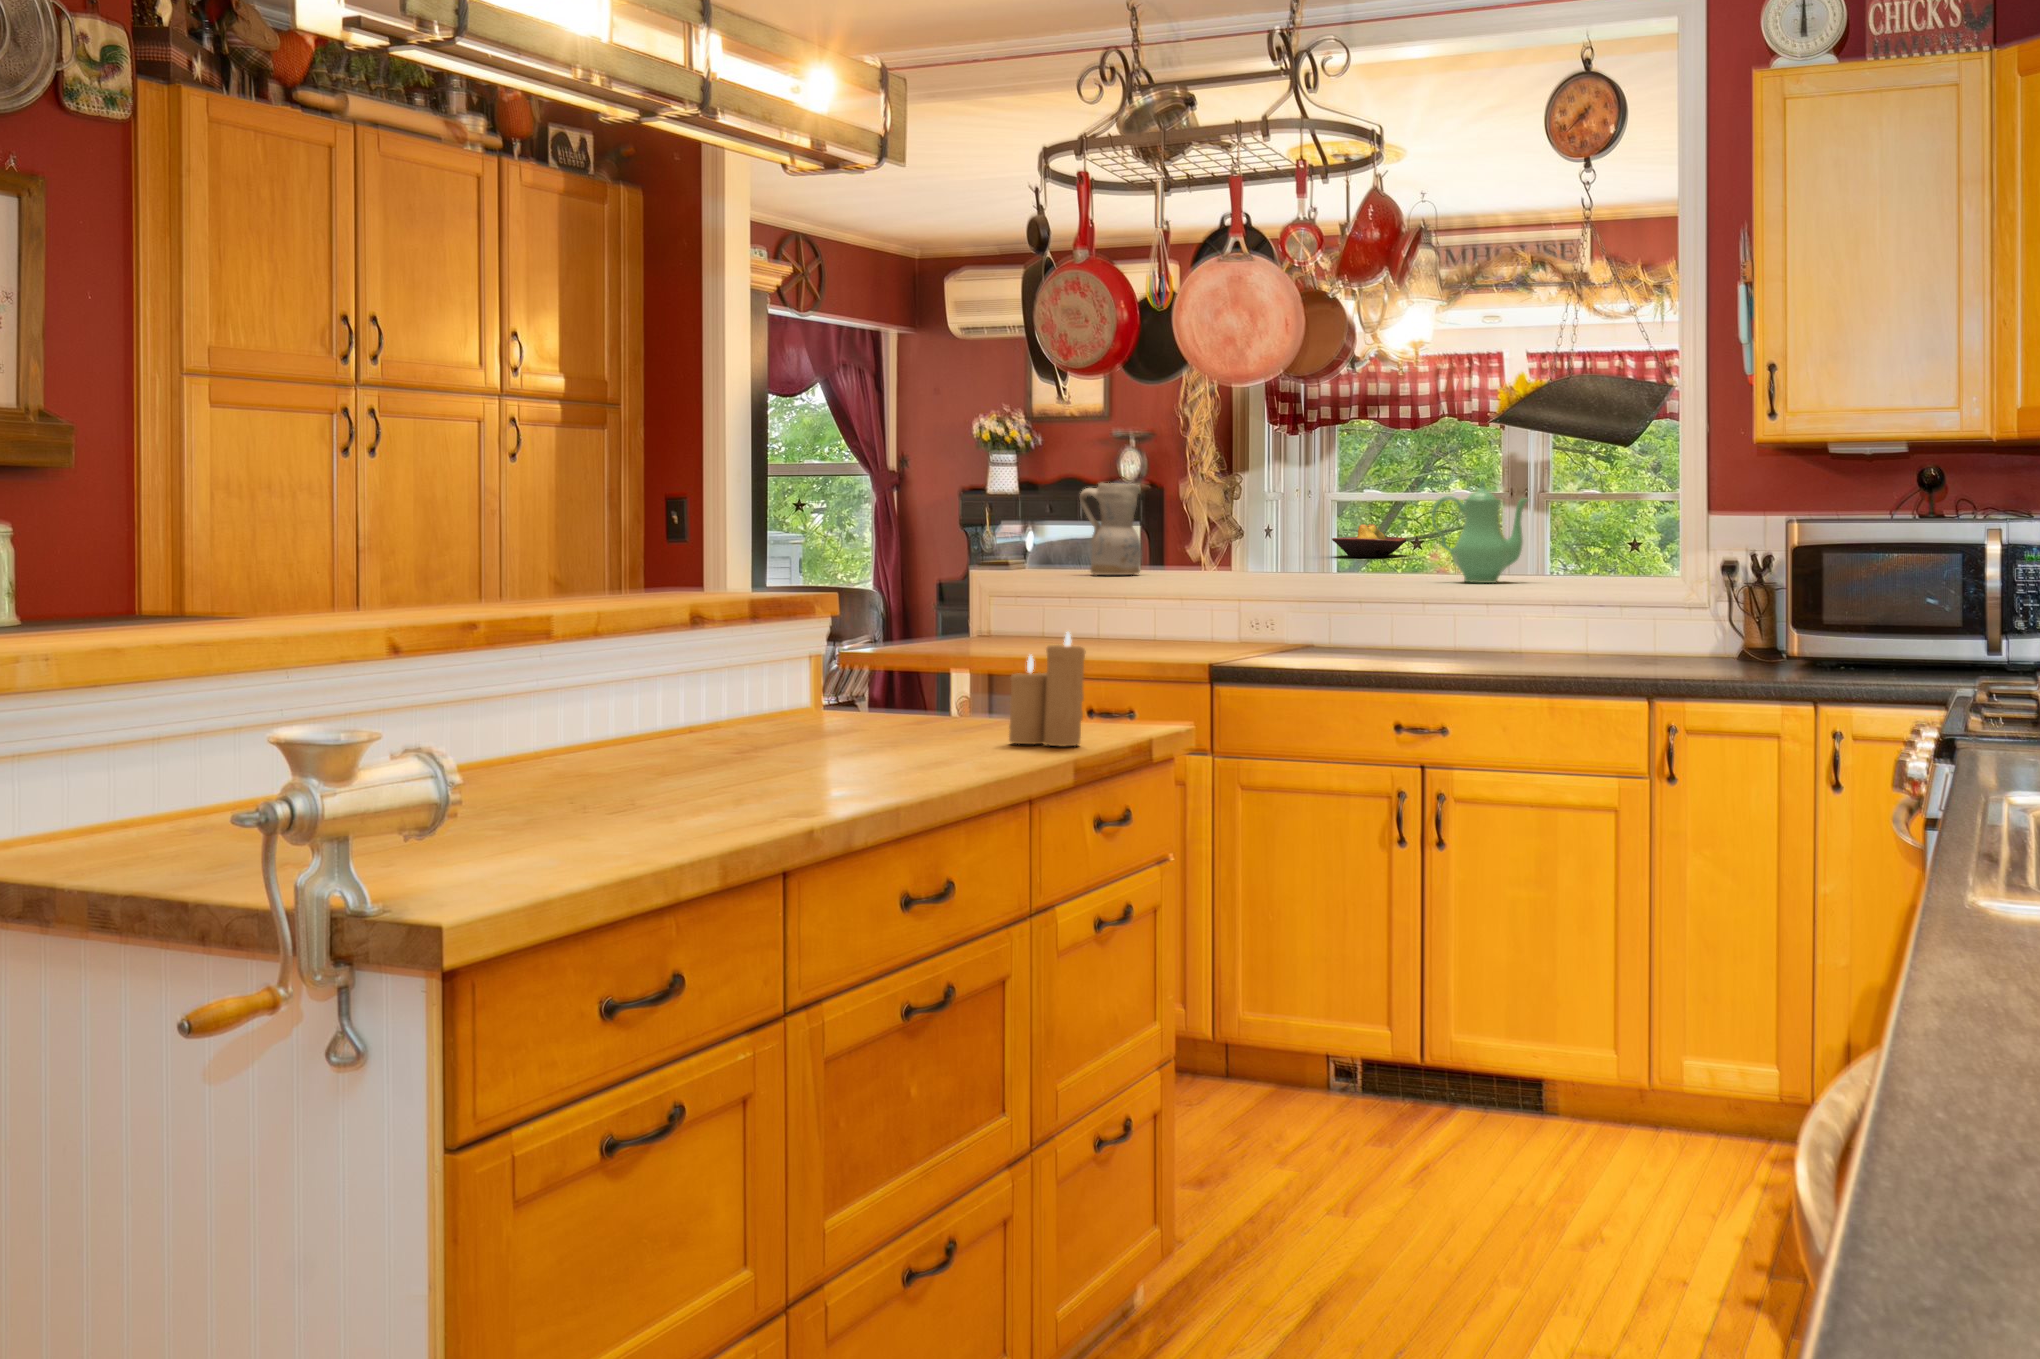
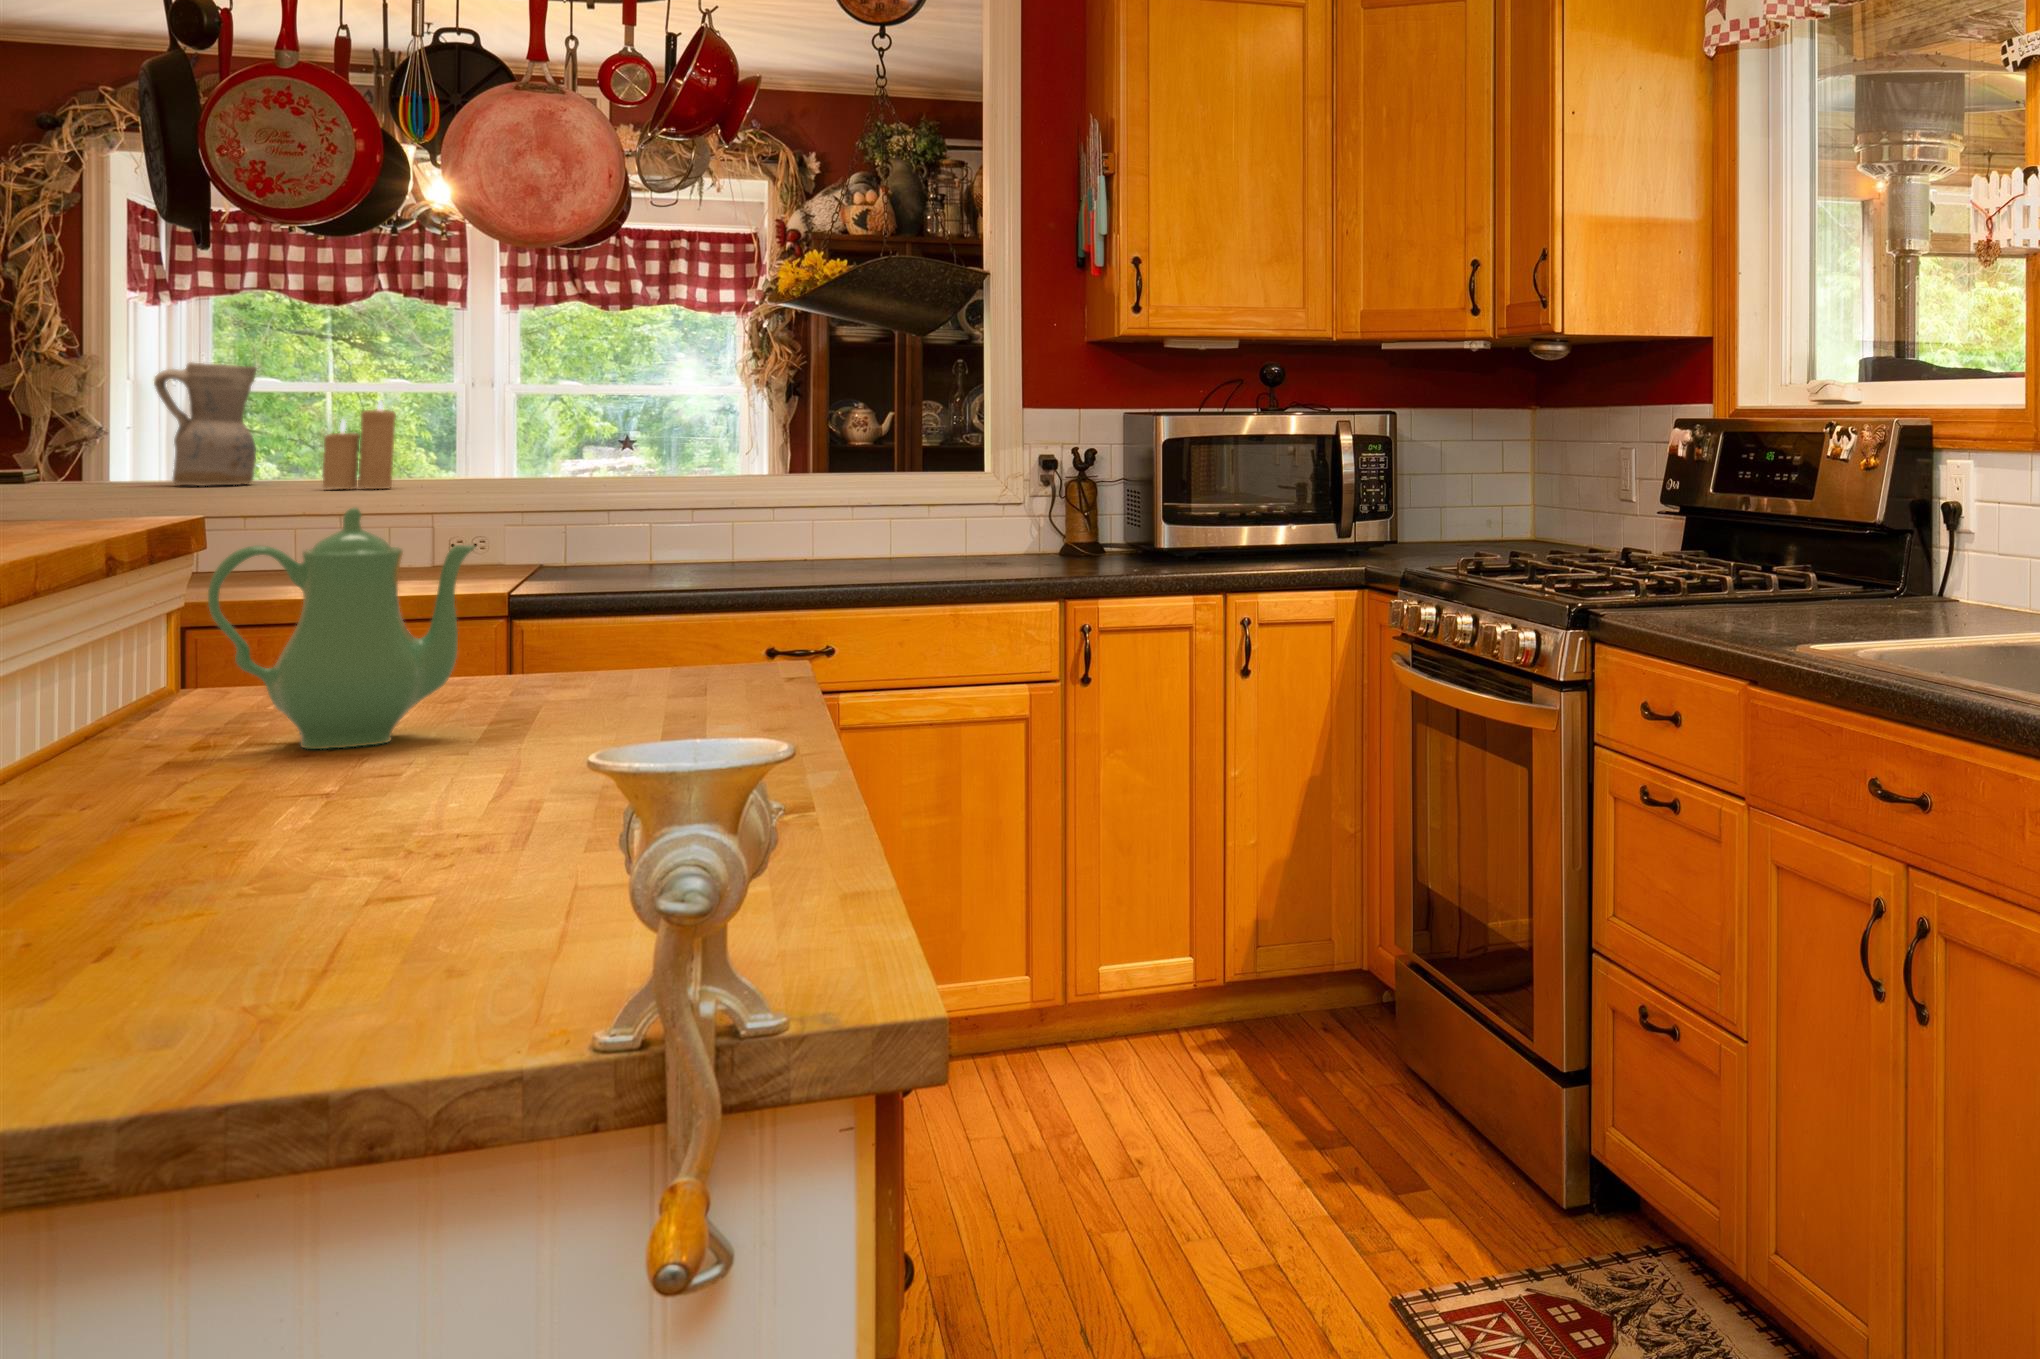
teapot: present [1431,481,1528,583] -> present [208,508,475,749]
fruit bowl: present [1332,524,1406,557] -> none [421,417,517,456]
candle: present [1009,632,1086,746] -> present [322,401,396,489]

